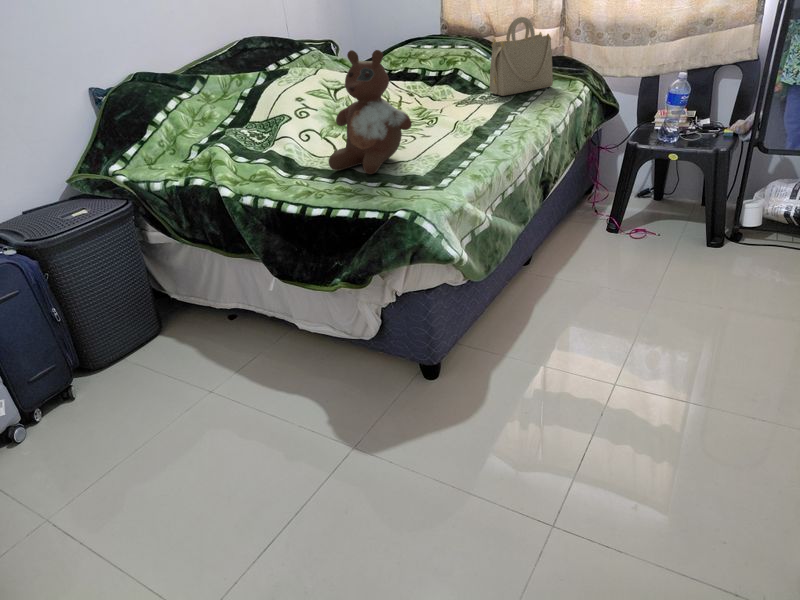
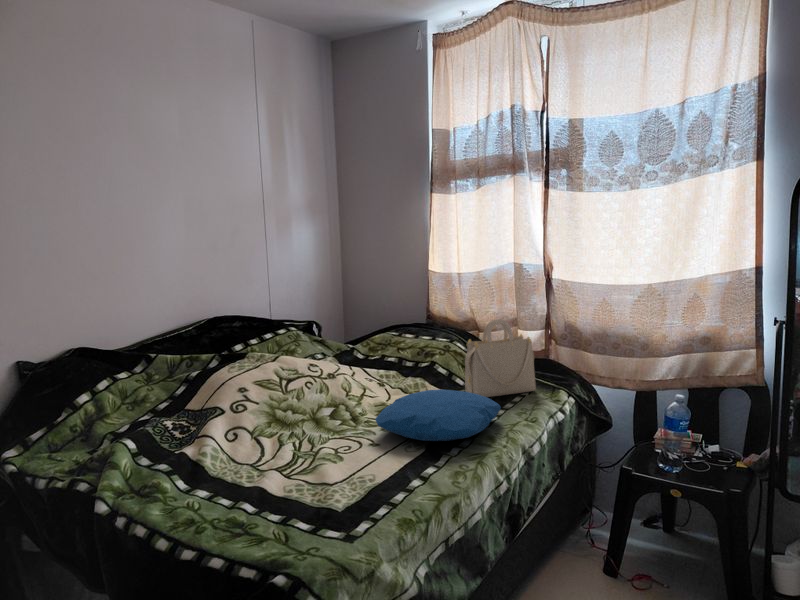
stuffed bear: present [328,50,412,174] -> none [233,355,337,503]
pillow: none [425,86,531,126] -> present [375,389,501,441]

